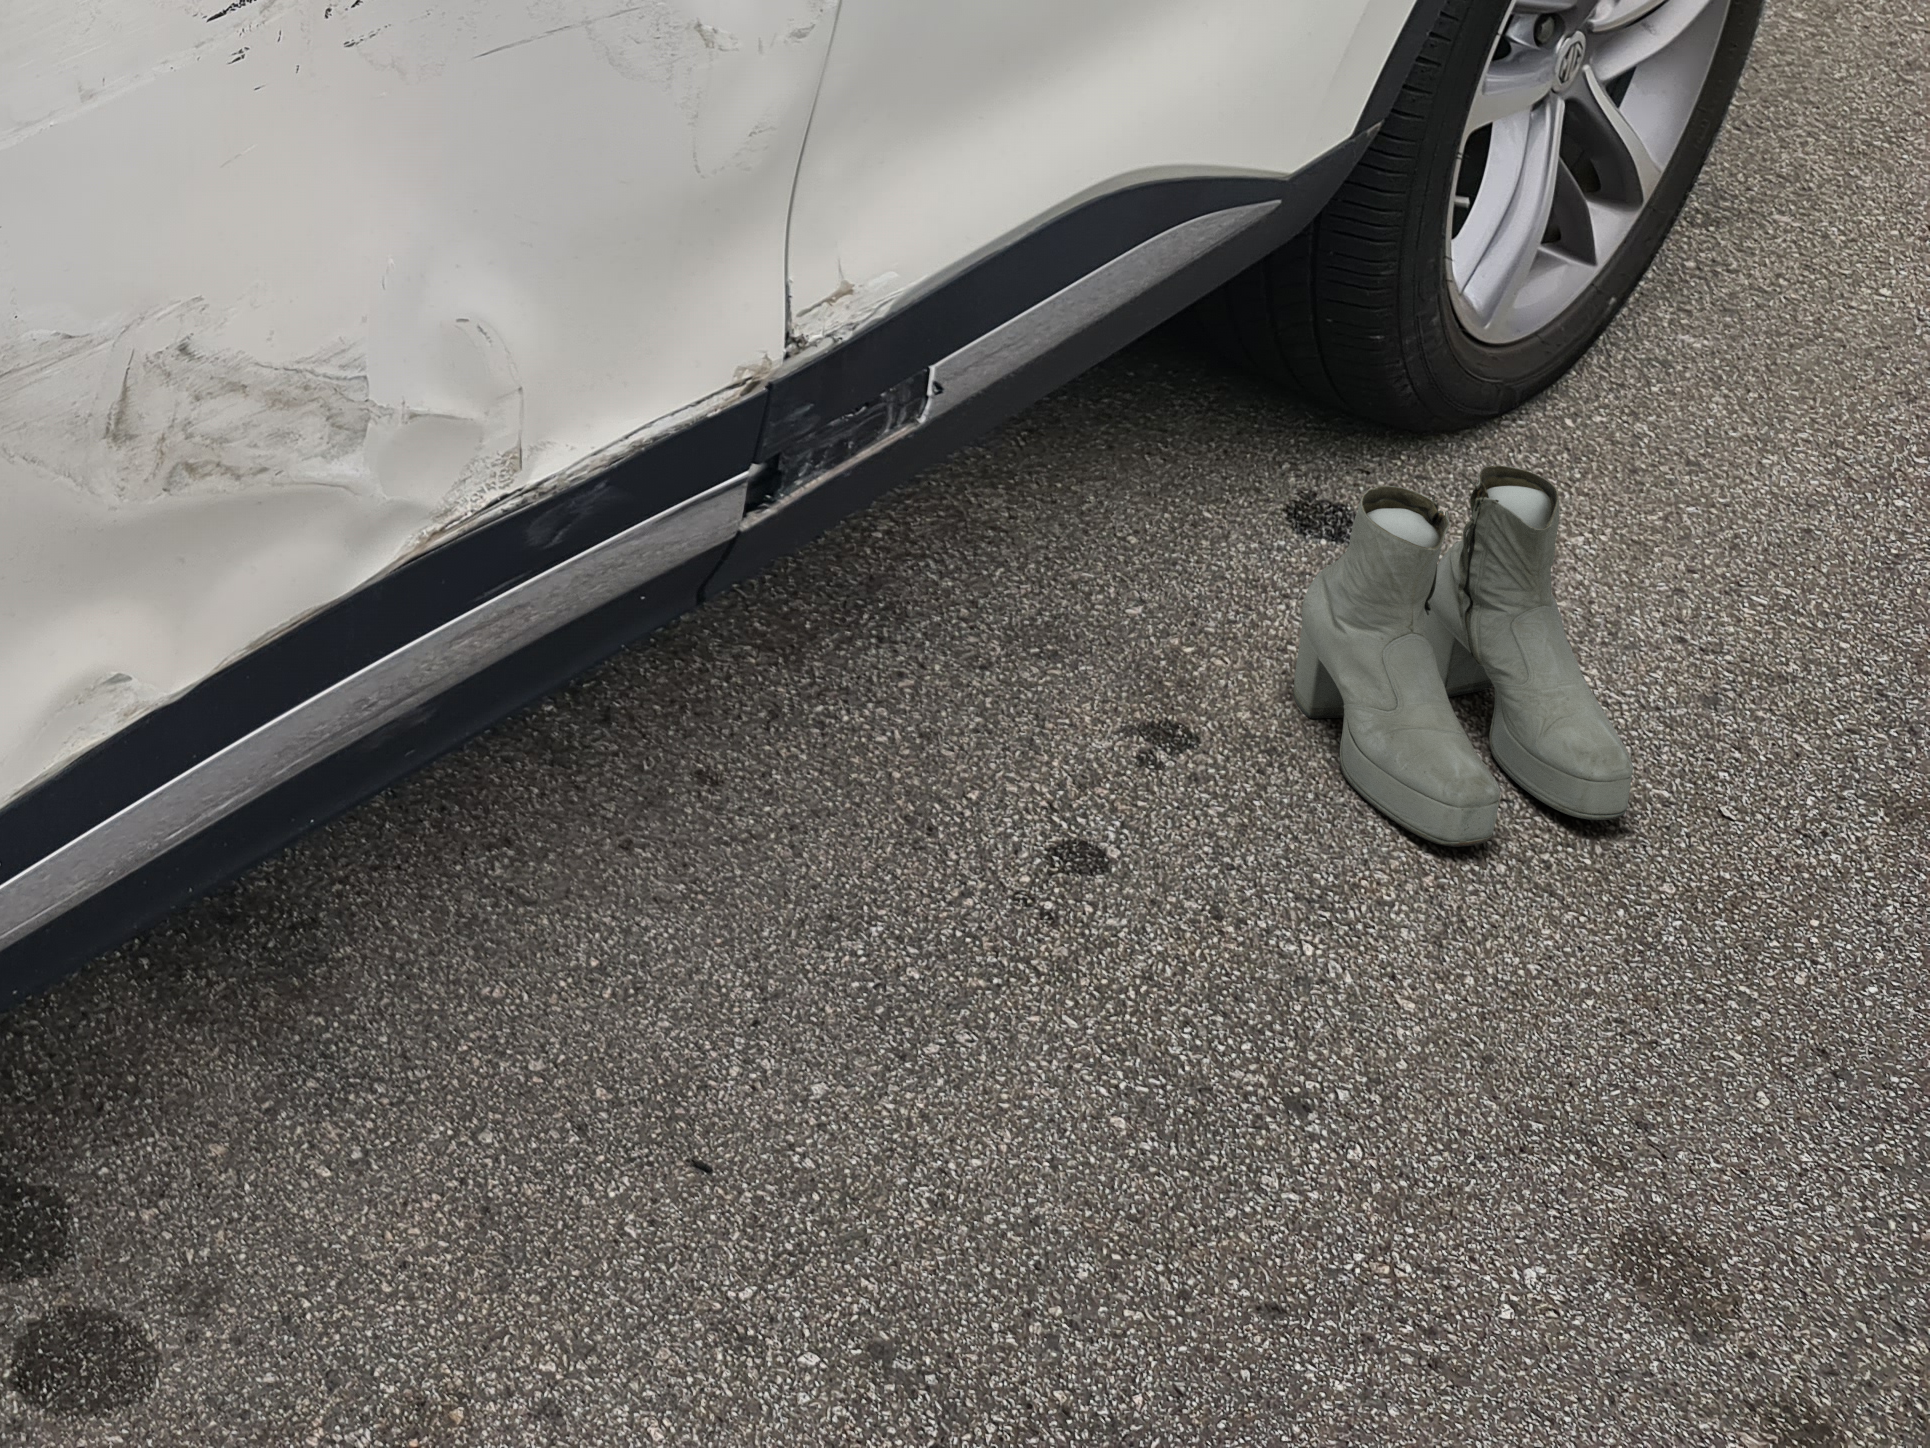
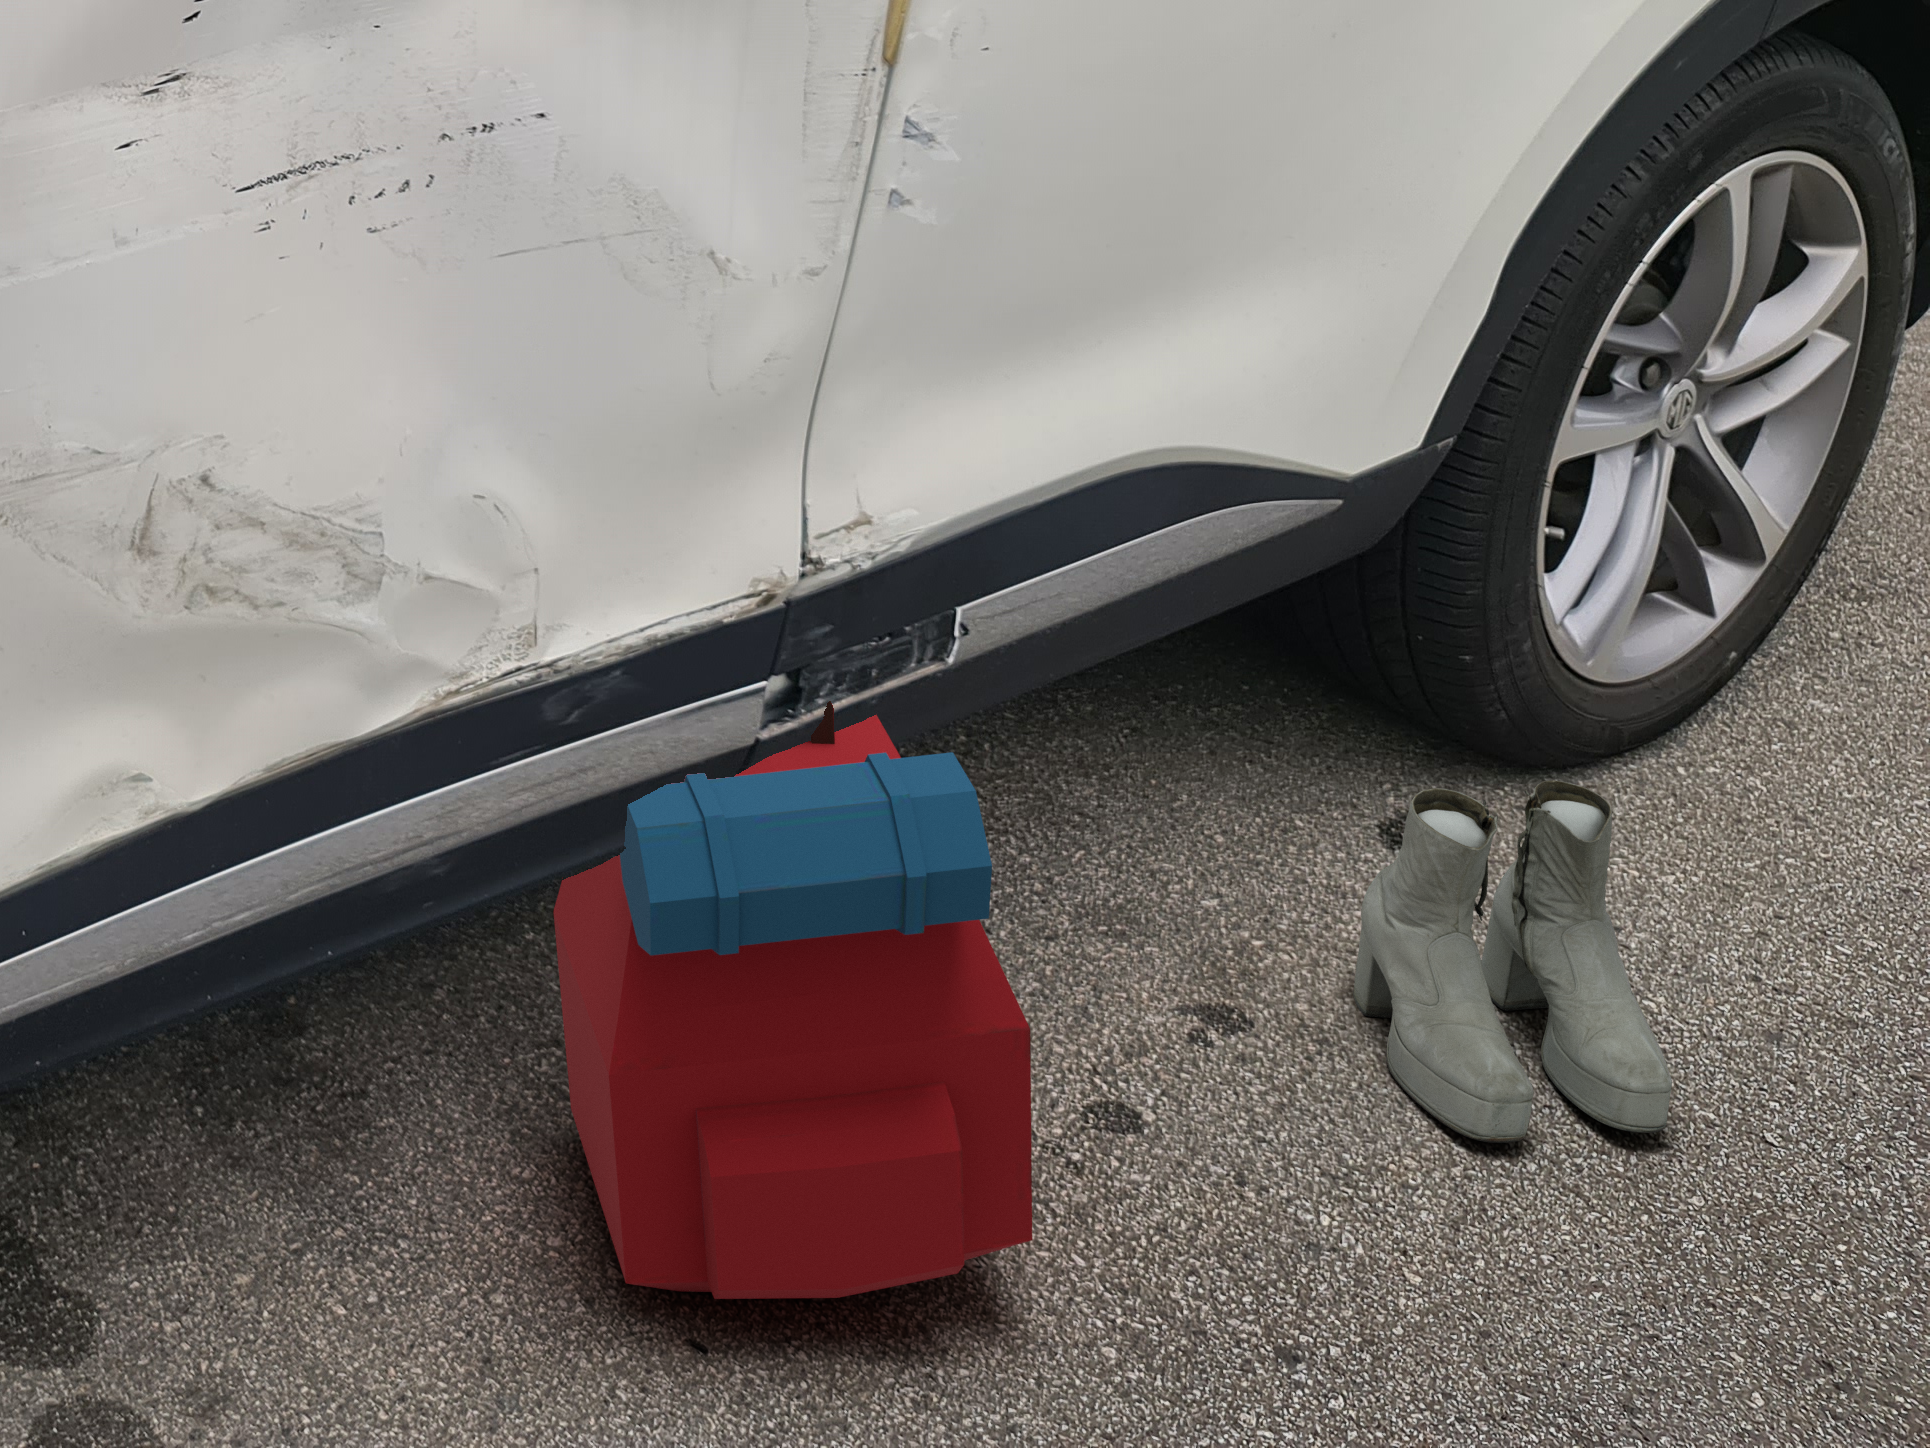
backpack: none [512,353,1042,1120] -> present [554,701,1032,1299]

